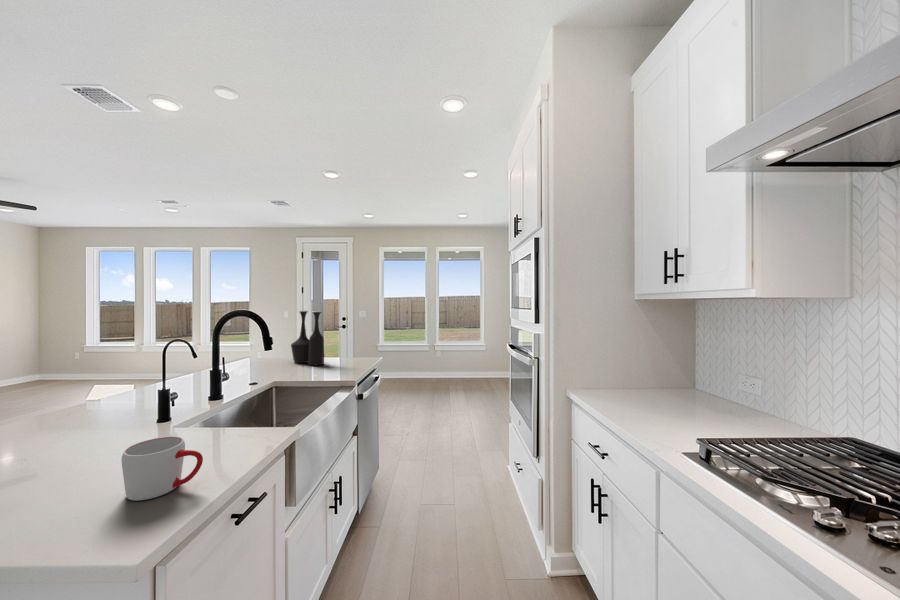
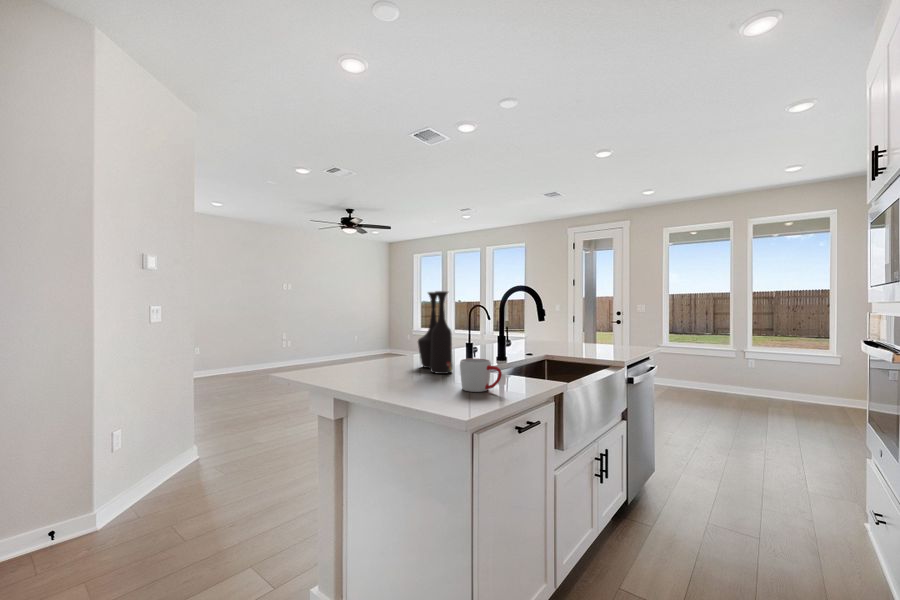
vase: present [291,311,324,365] -> present [418,291,453,374]

